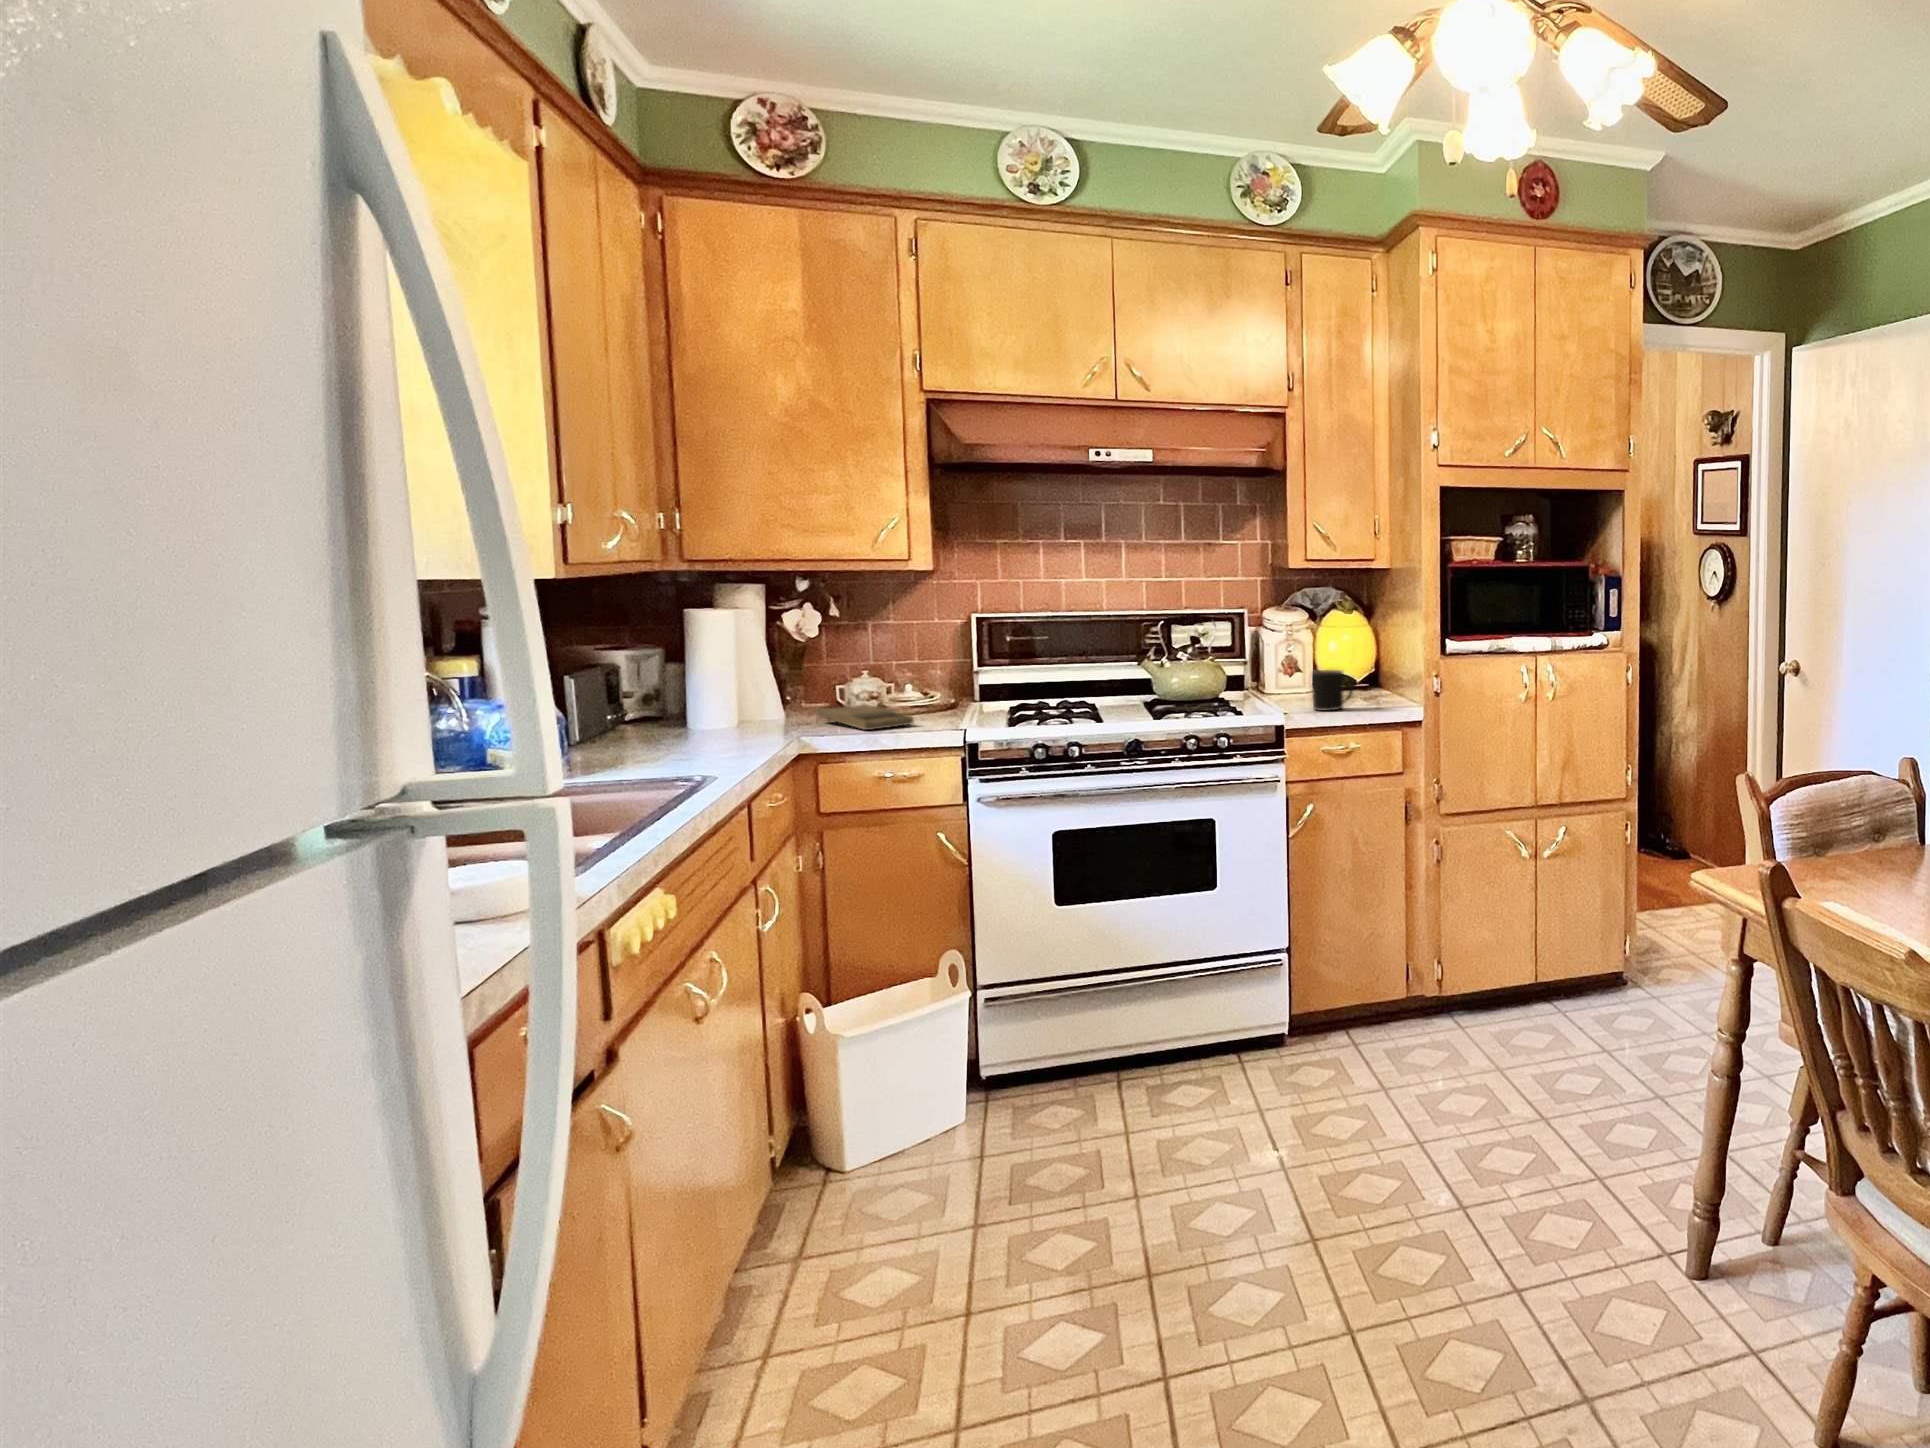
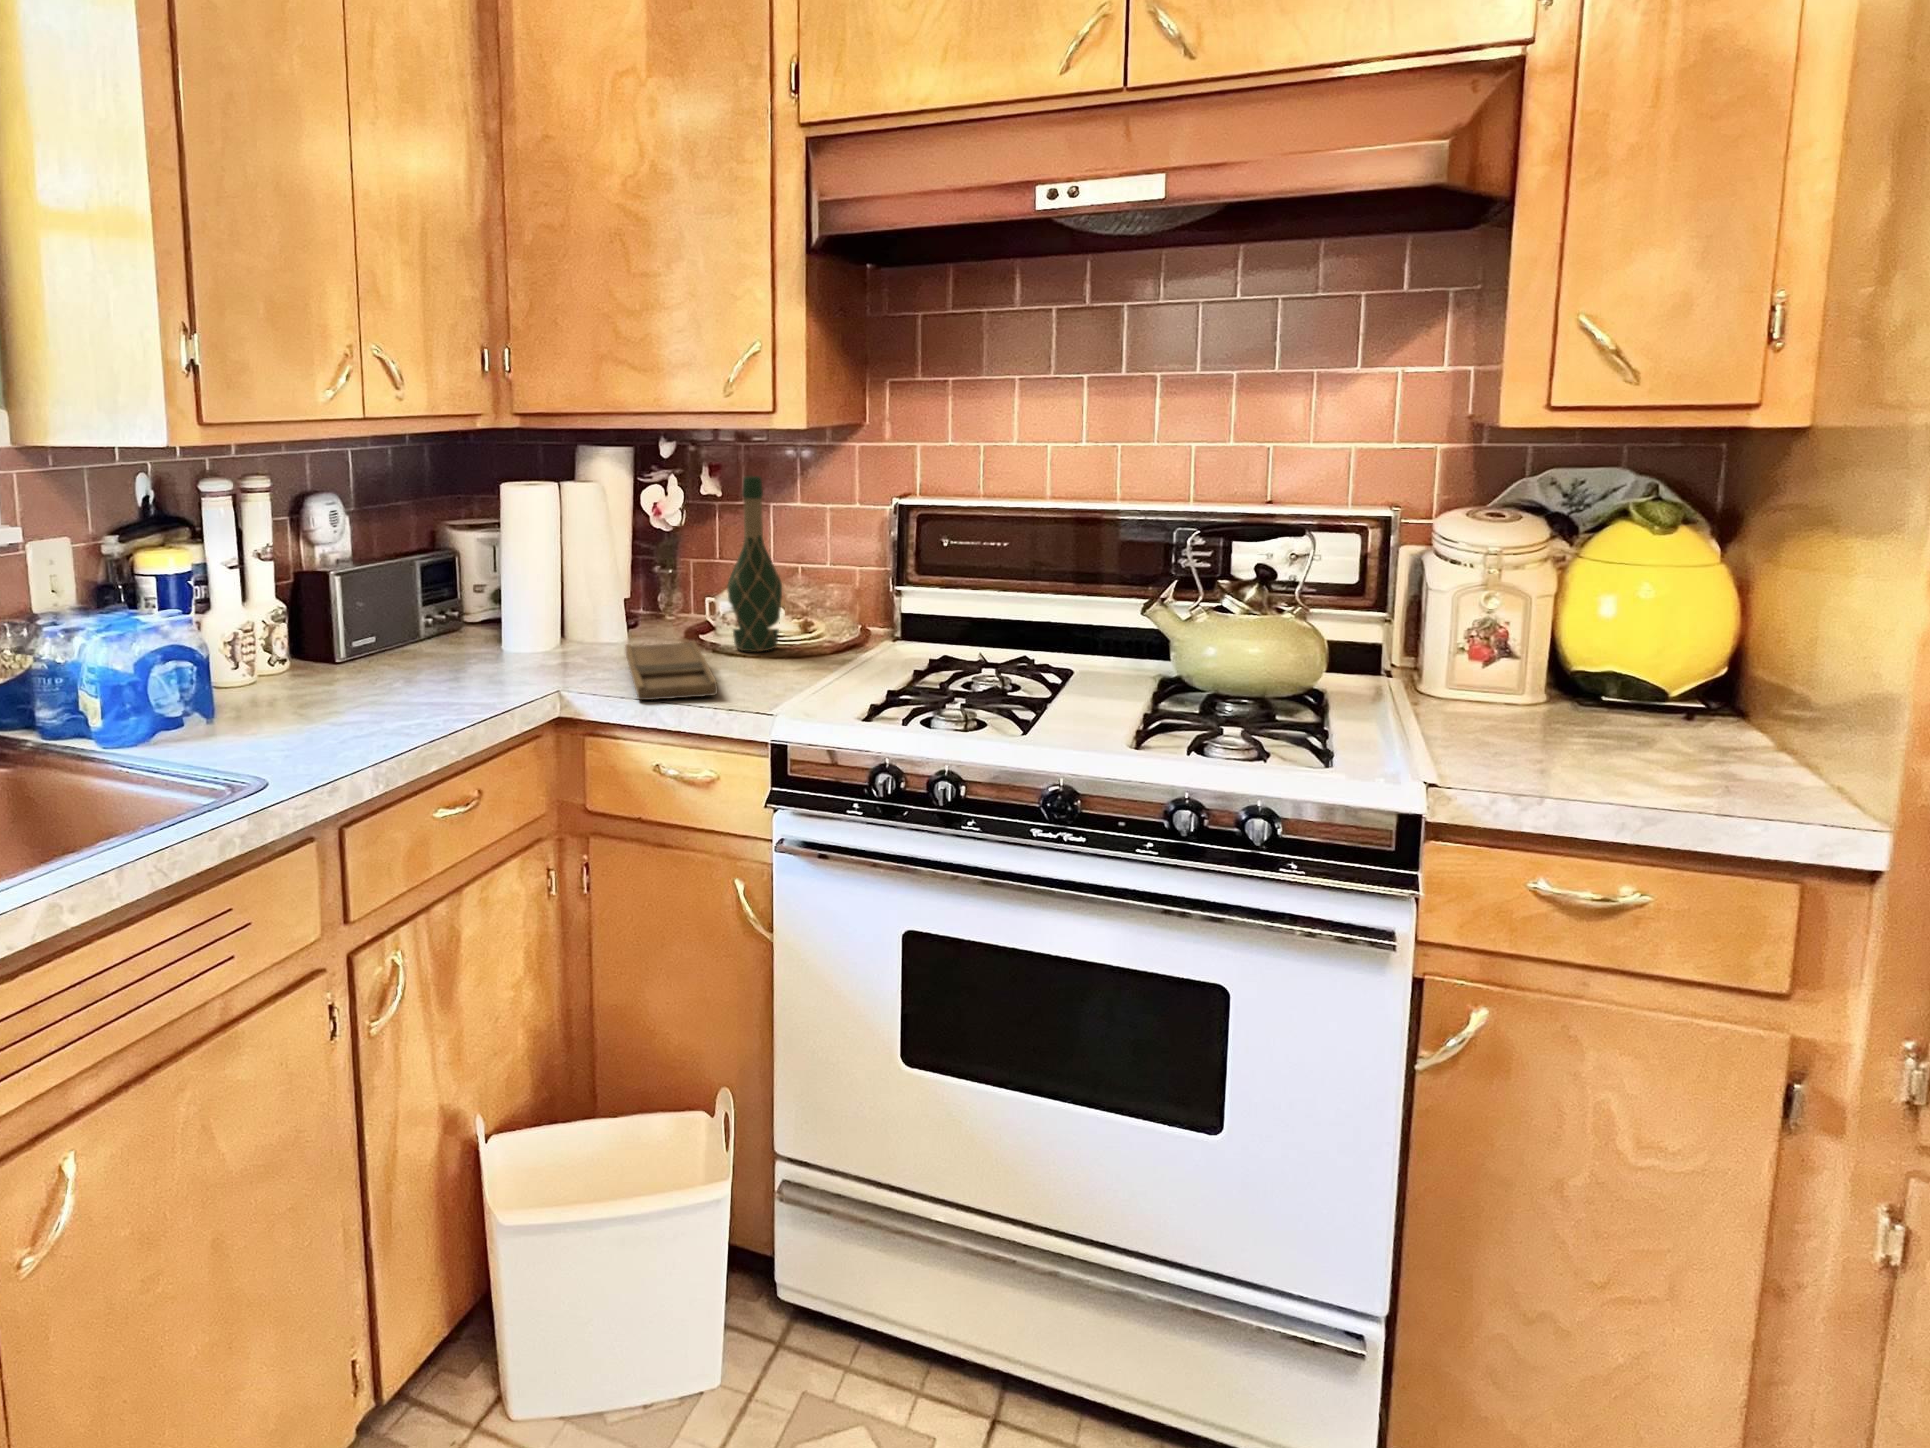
wine bottle: none [870,601,910,712] -> present [727,476,782,652]
mug: present [1312,670,1354,711] -> none [1526,677,1657,791]

